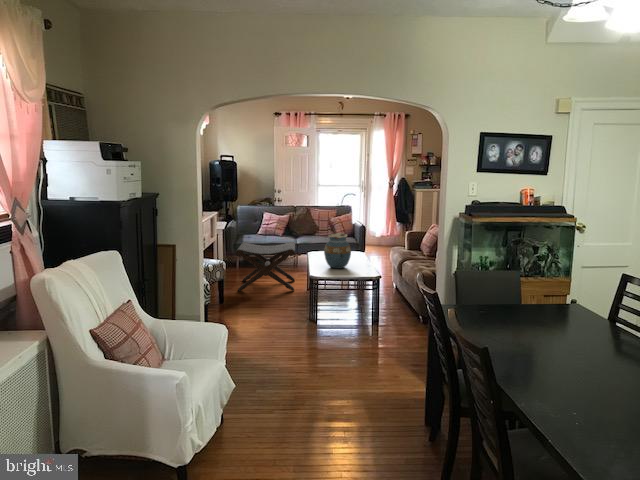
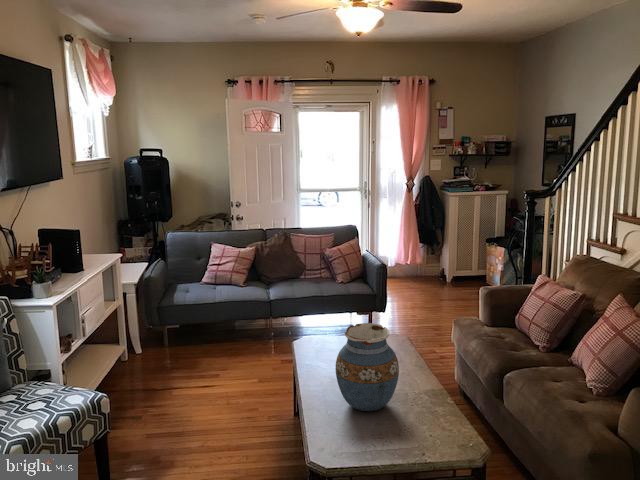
footstool: present [236,242,295,291] -> none [145,308,268,422]

